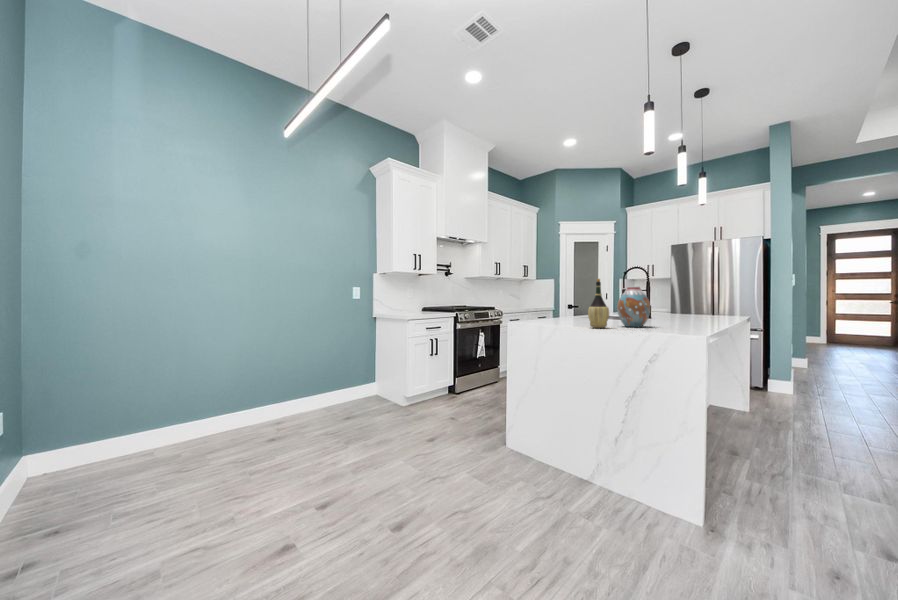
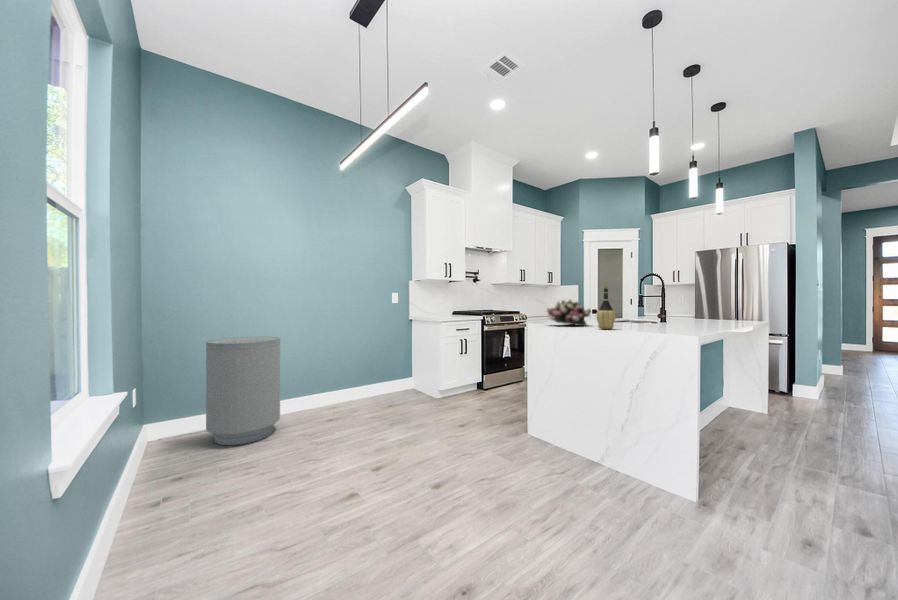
vase: present [617,287,650,327] -> none [625,293,654,329]
flower arrangement: none [529,294,579,324] -> present [547,300,591,326]
trash can: none [111,340,213,477] -> present [206,337,280,445]

